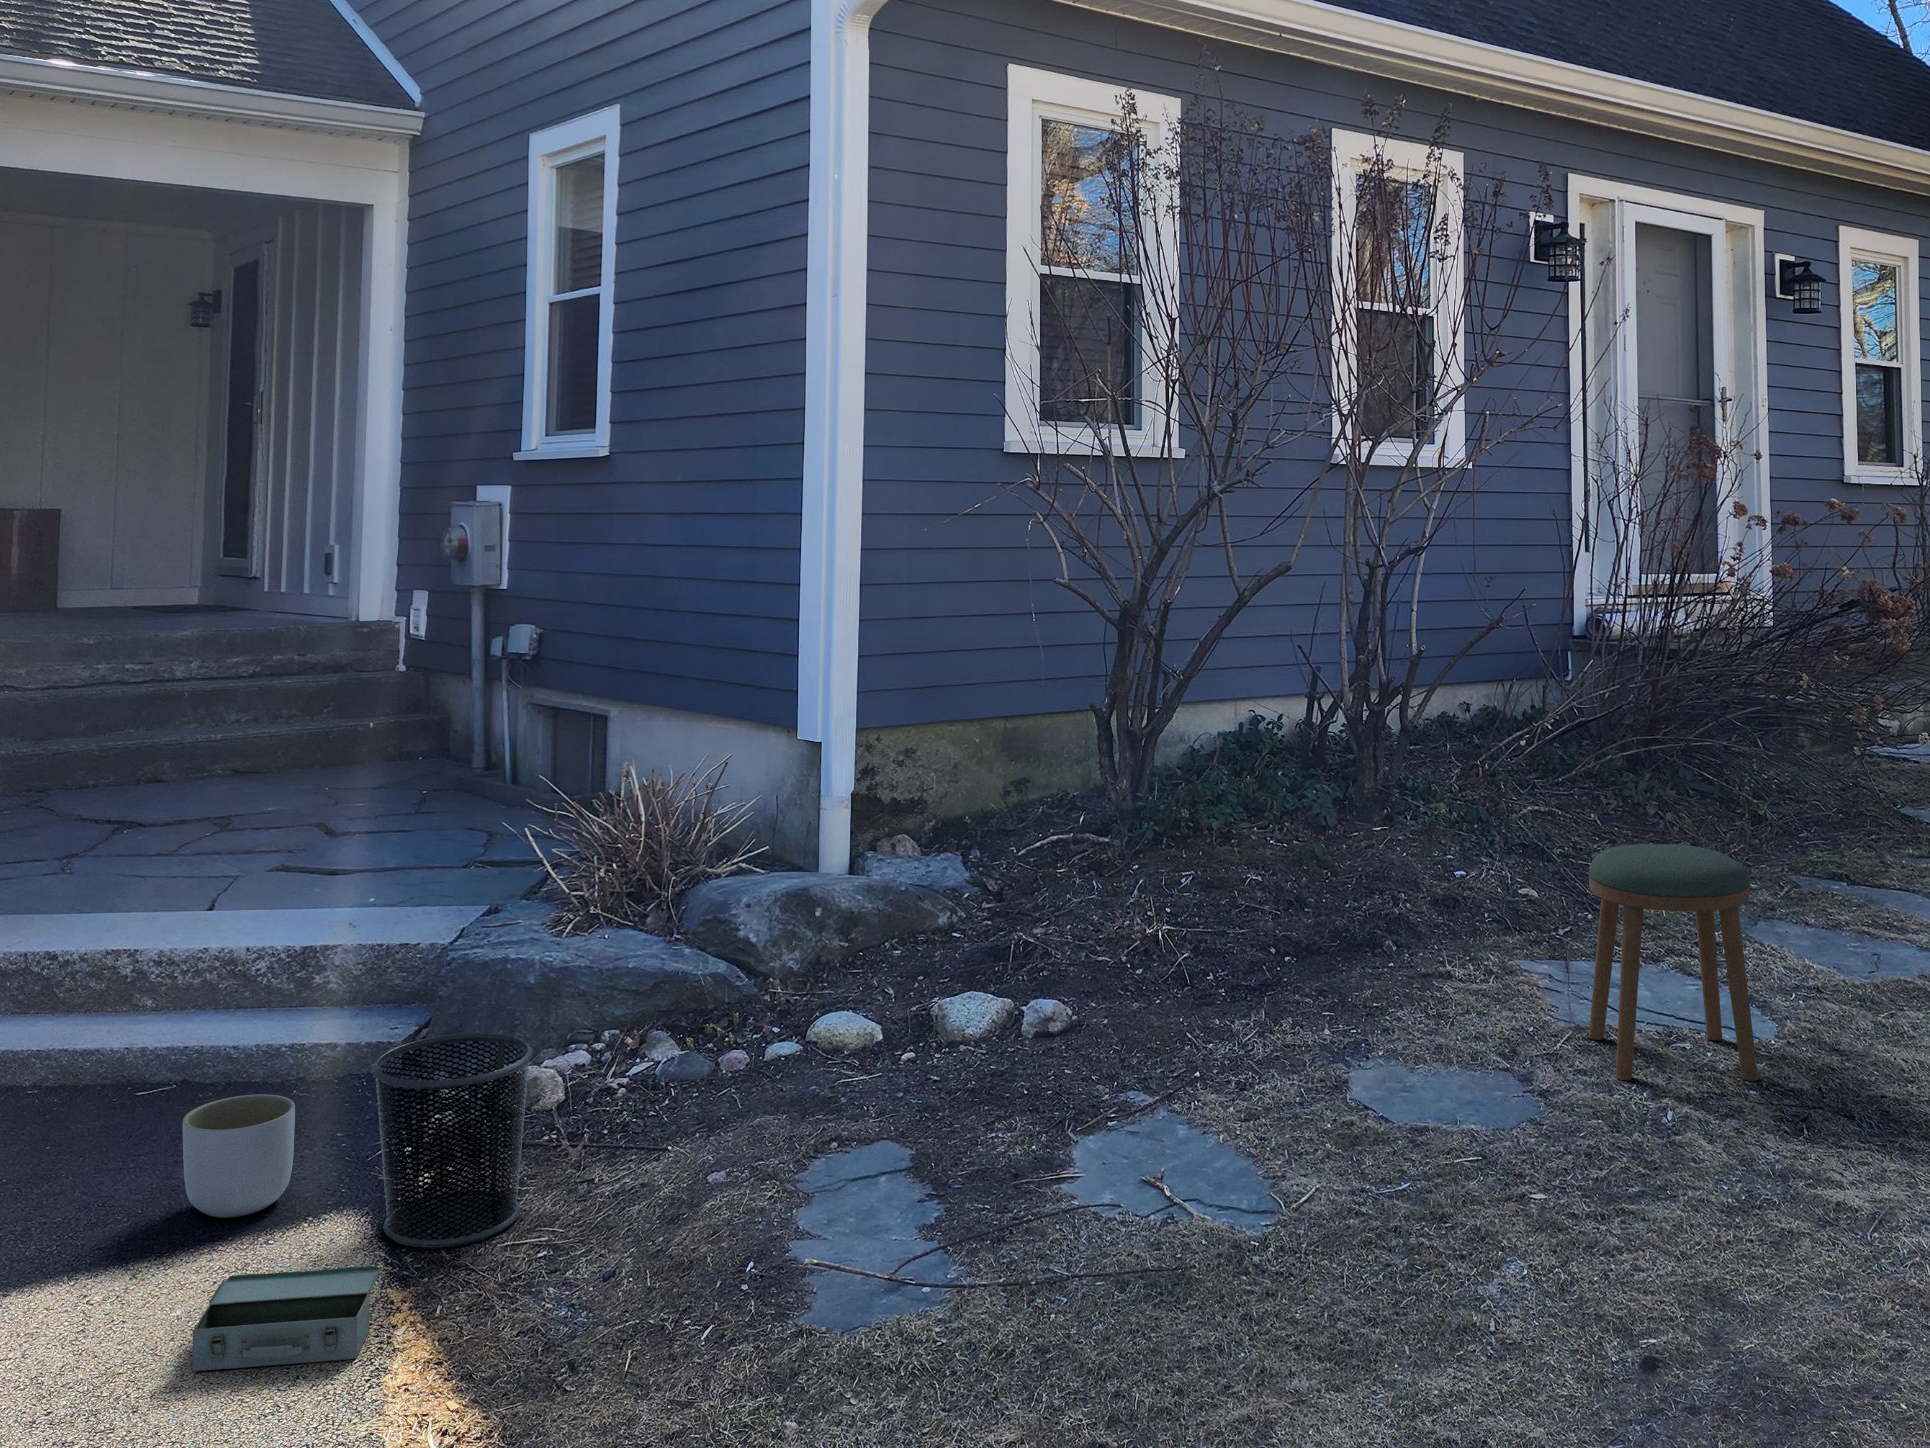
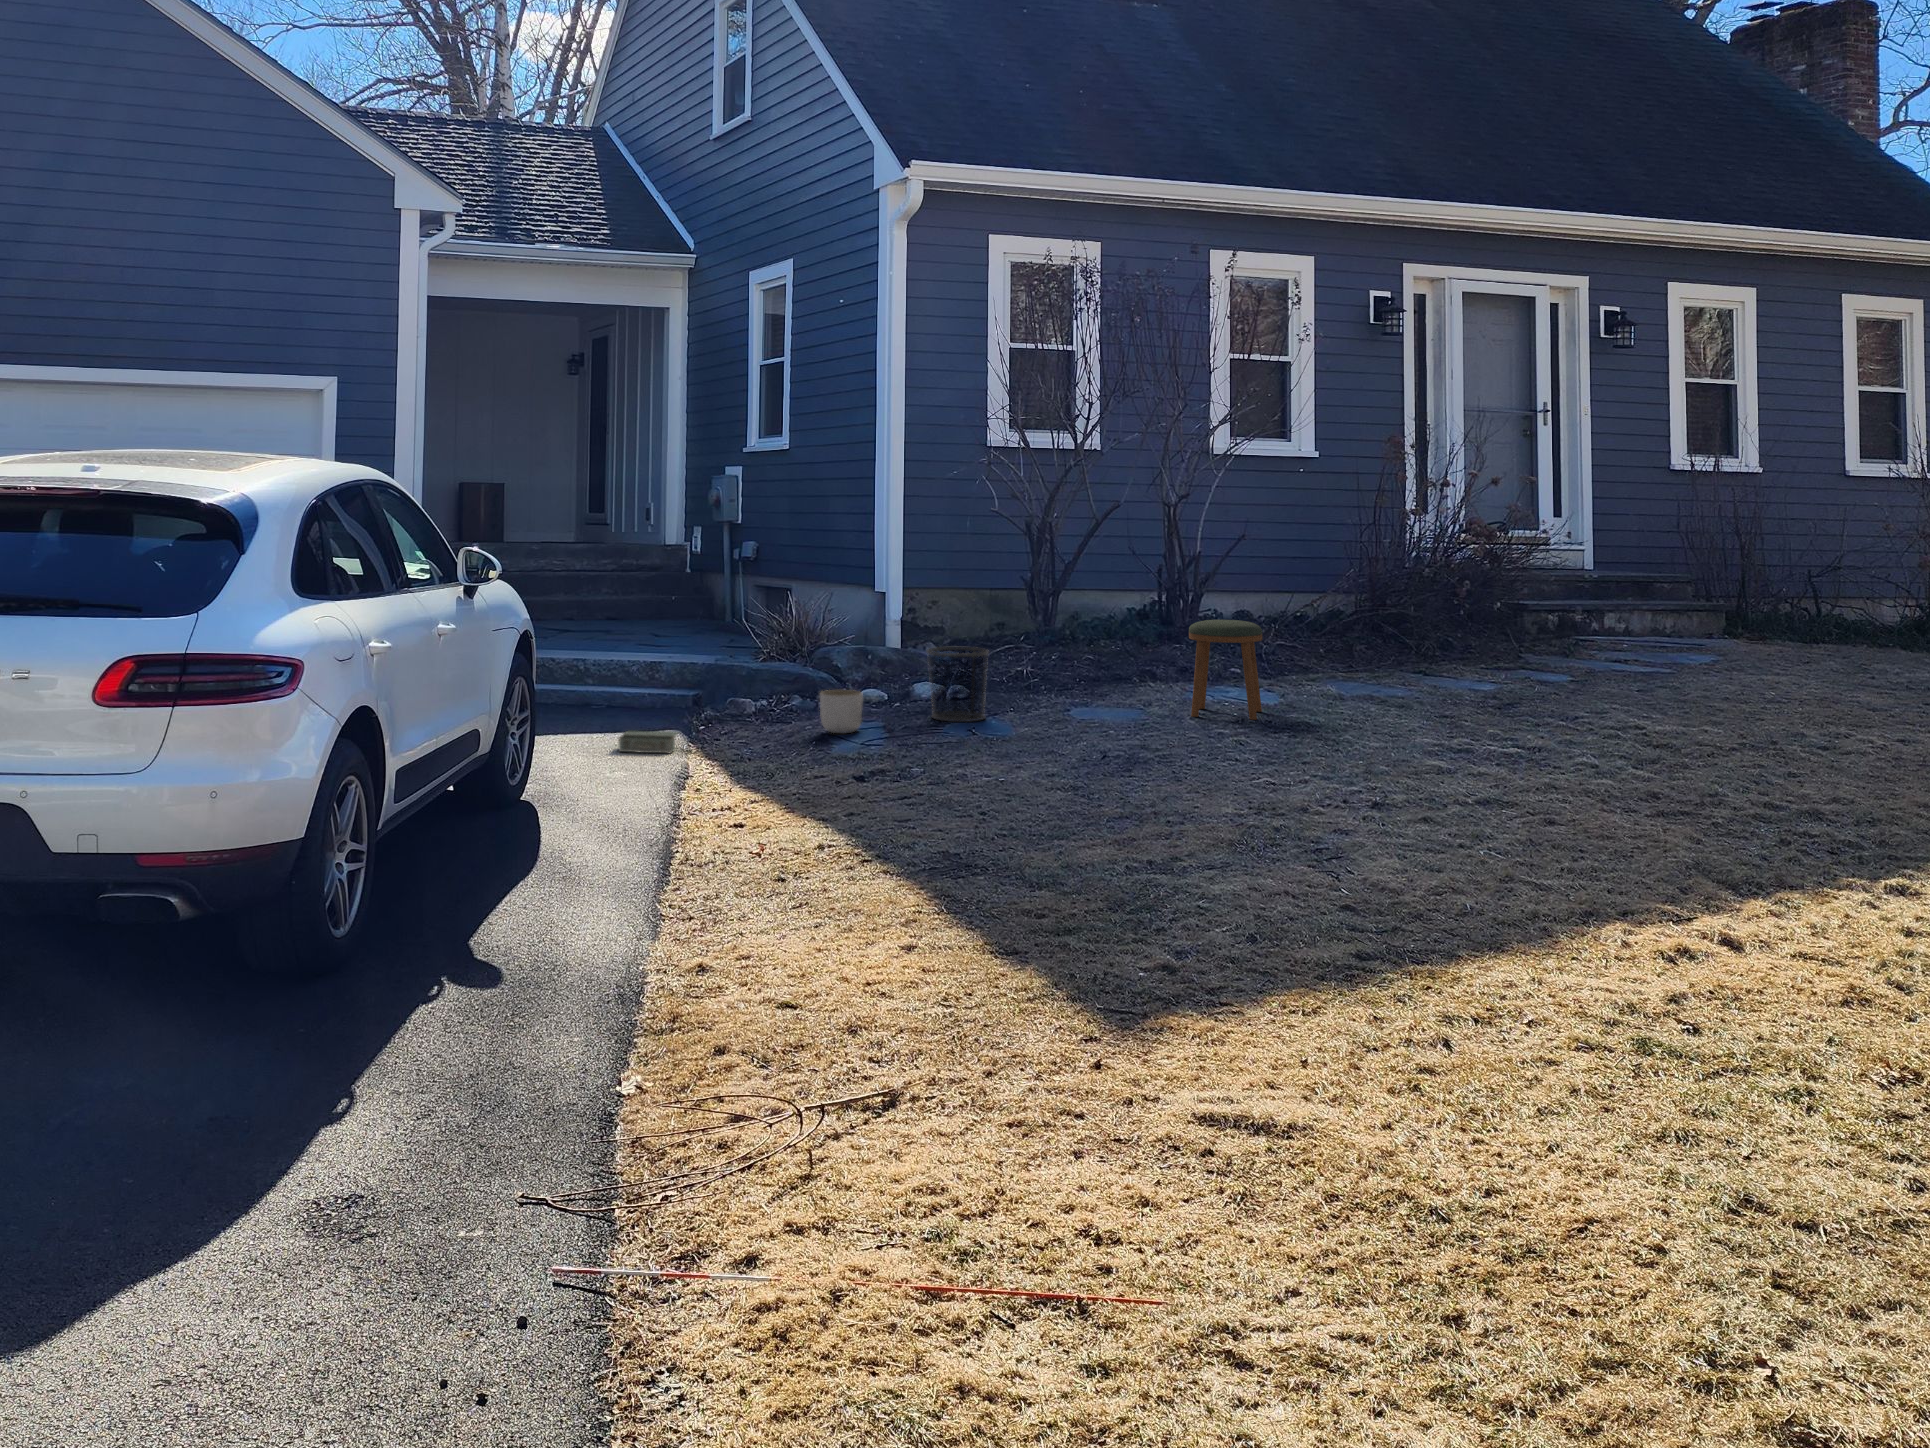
waste bin: present [372,1033,533,1247] -> present [927,647,989,722]
planter: present [183,1094,295,1218] -> present [820,690,862,734]

